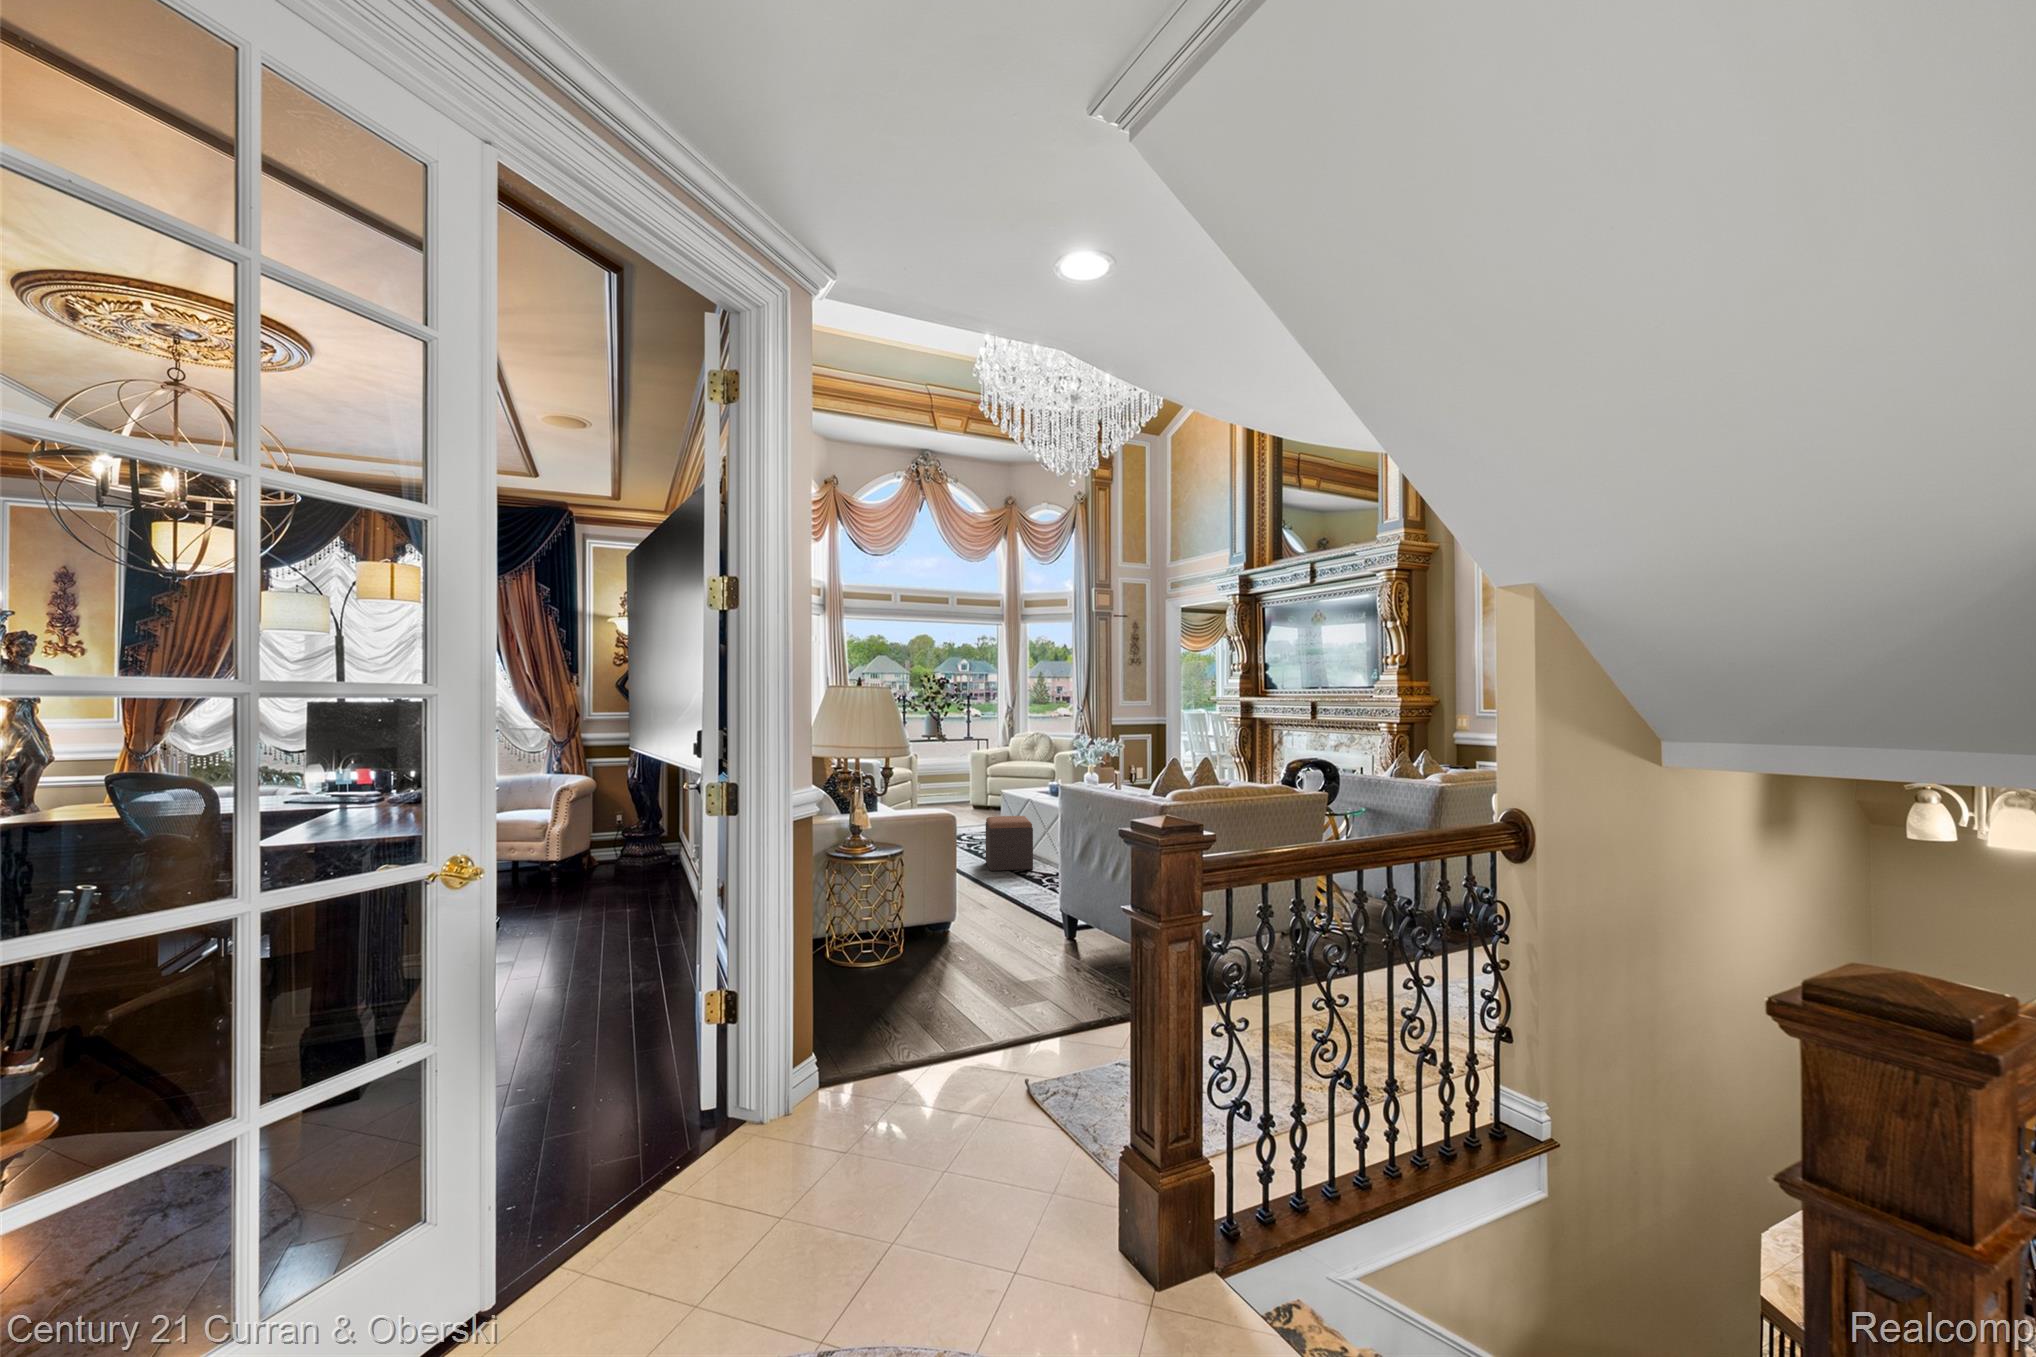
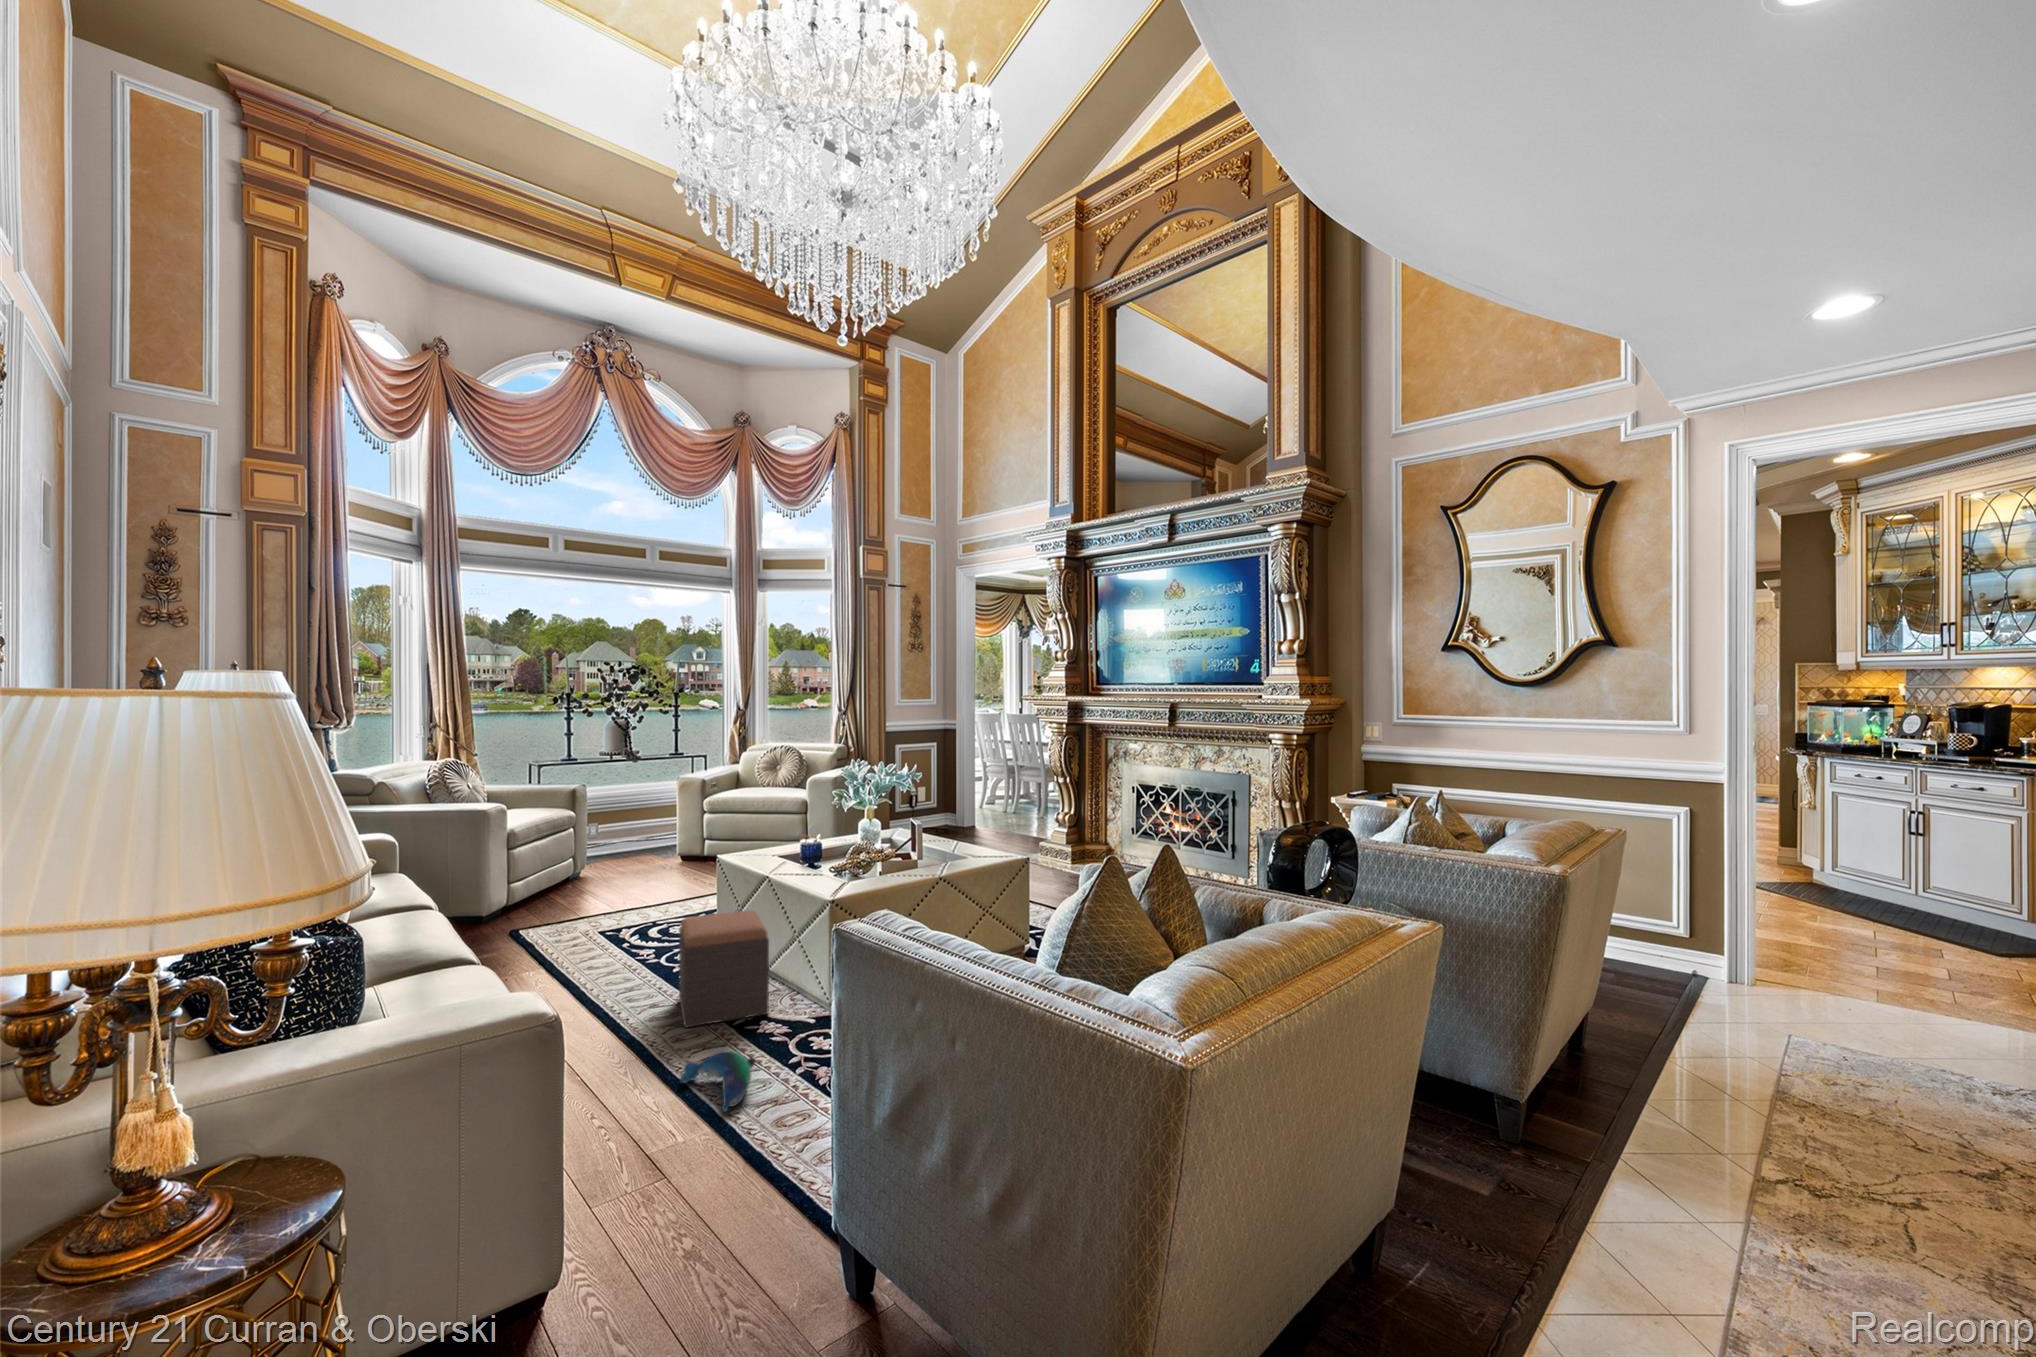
plush toy: none [991,872,1028,895] -> present [680,1051,756,1112]

